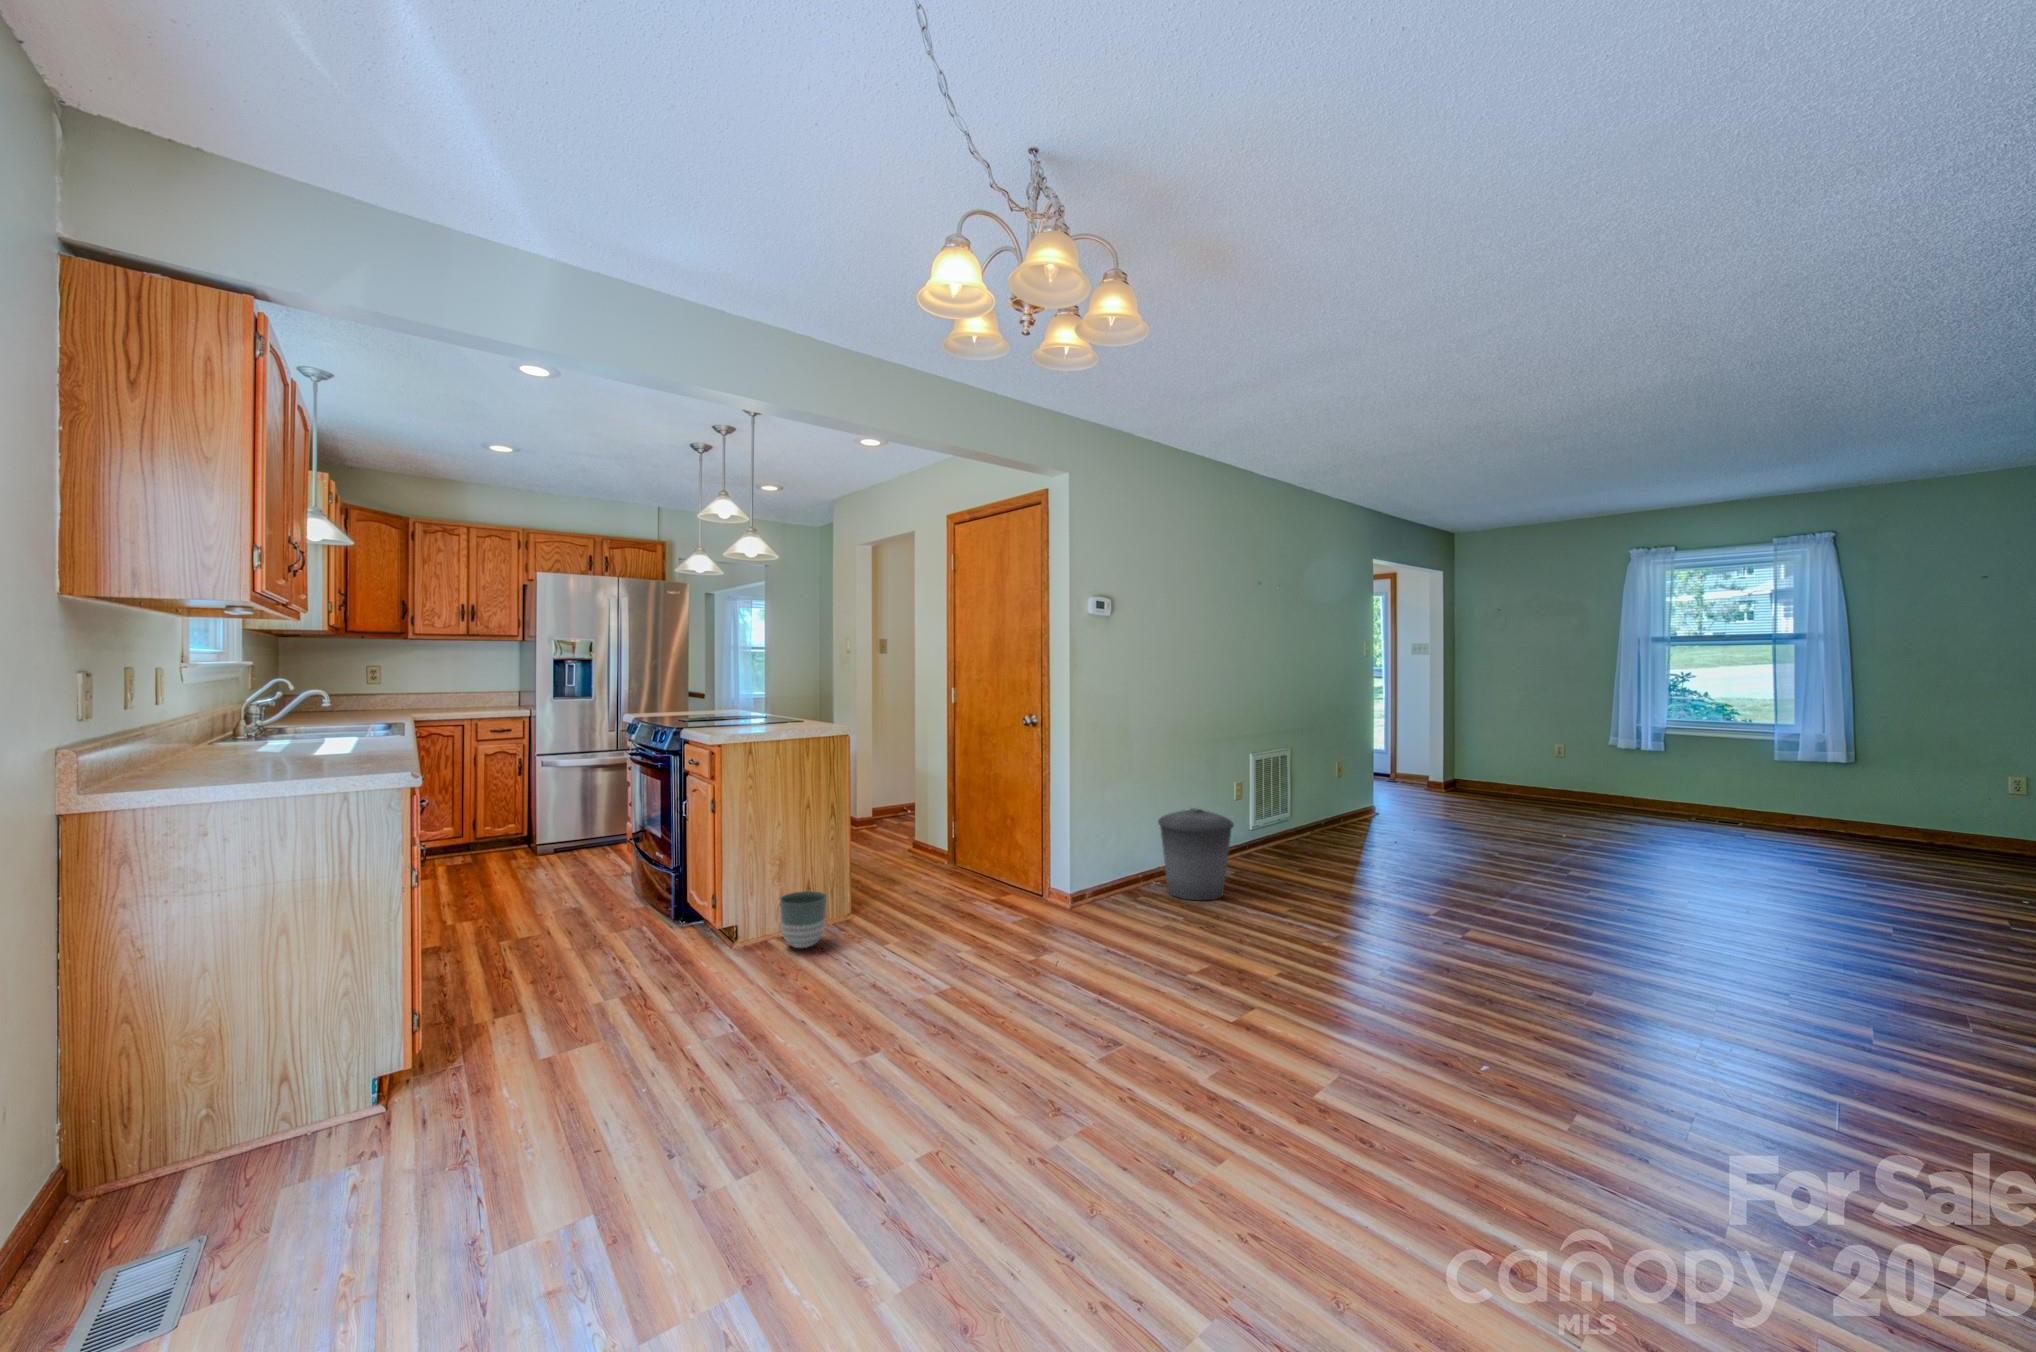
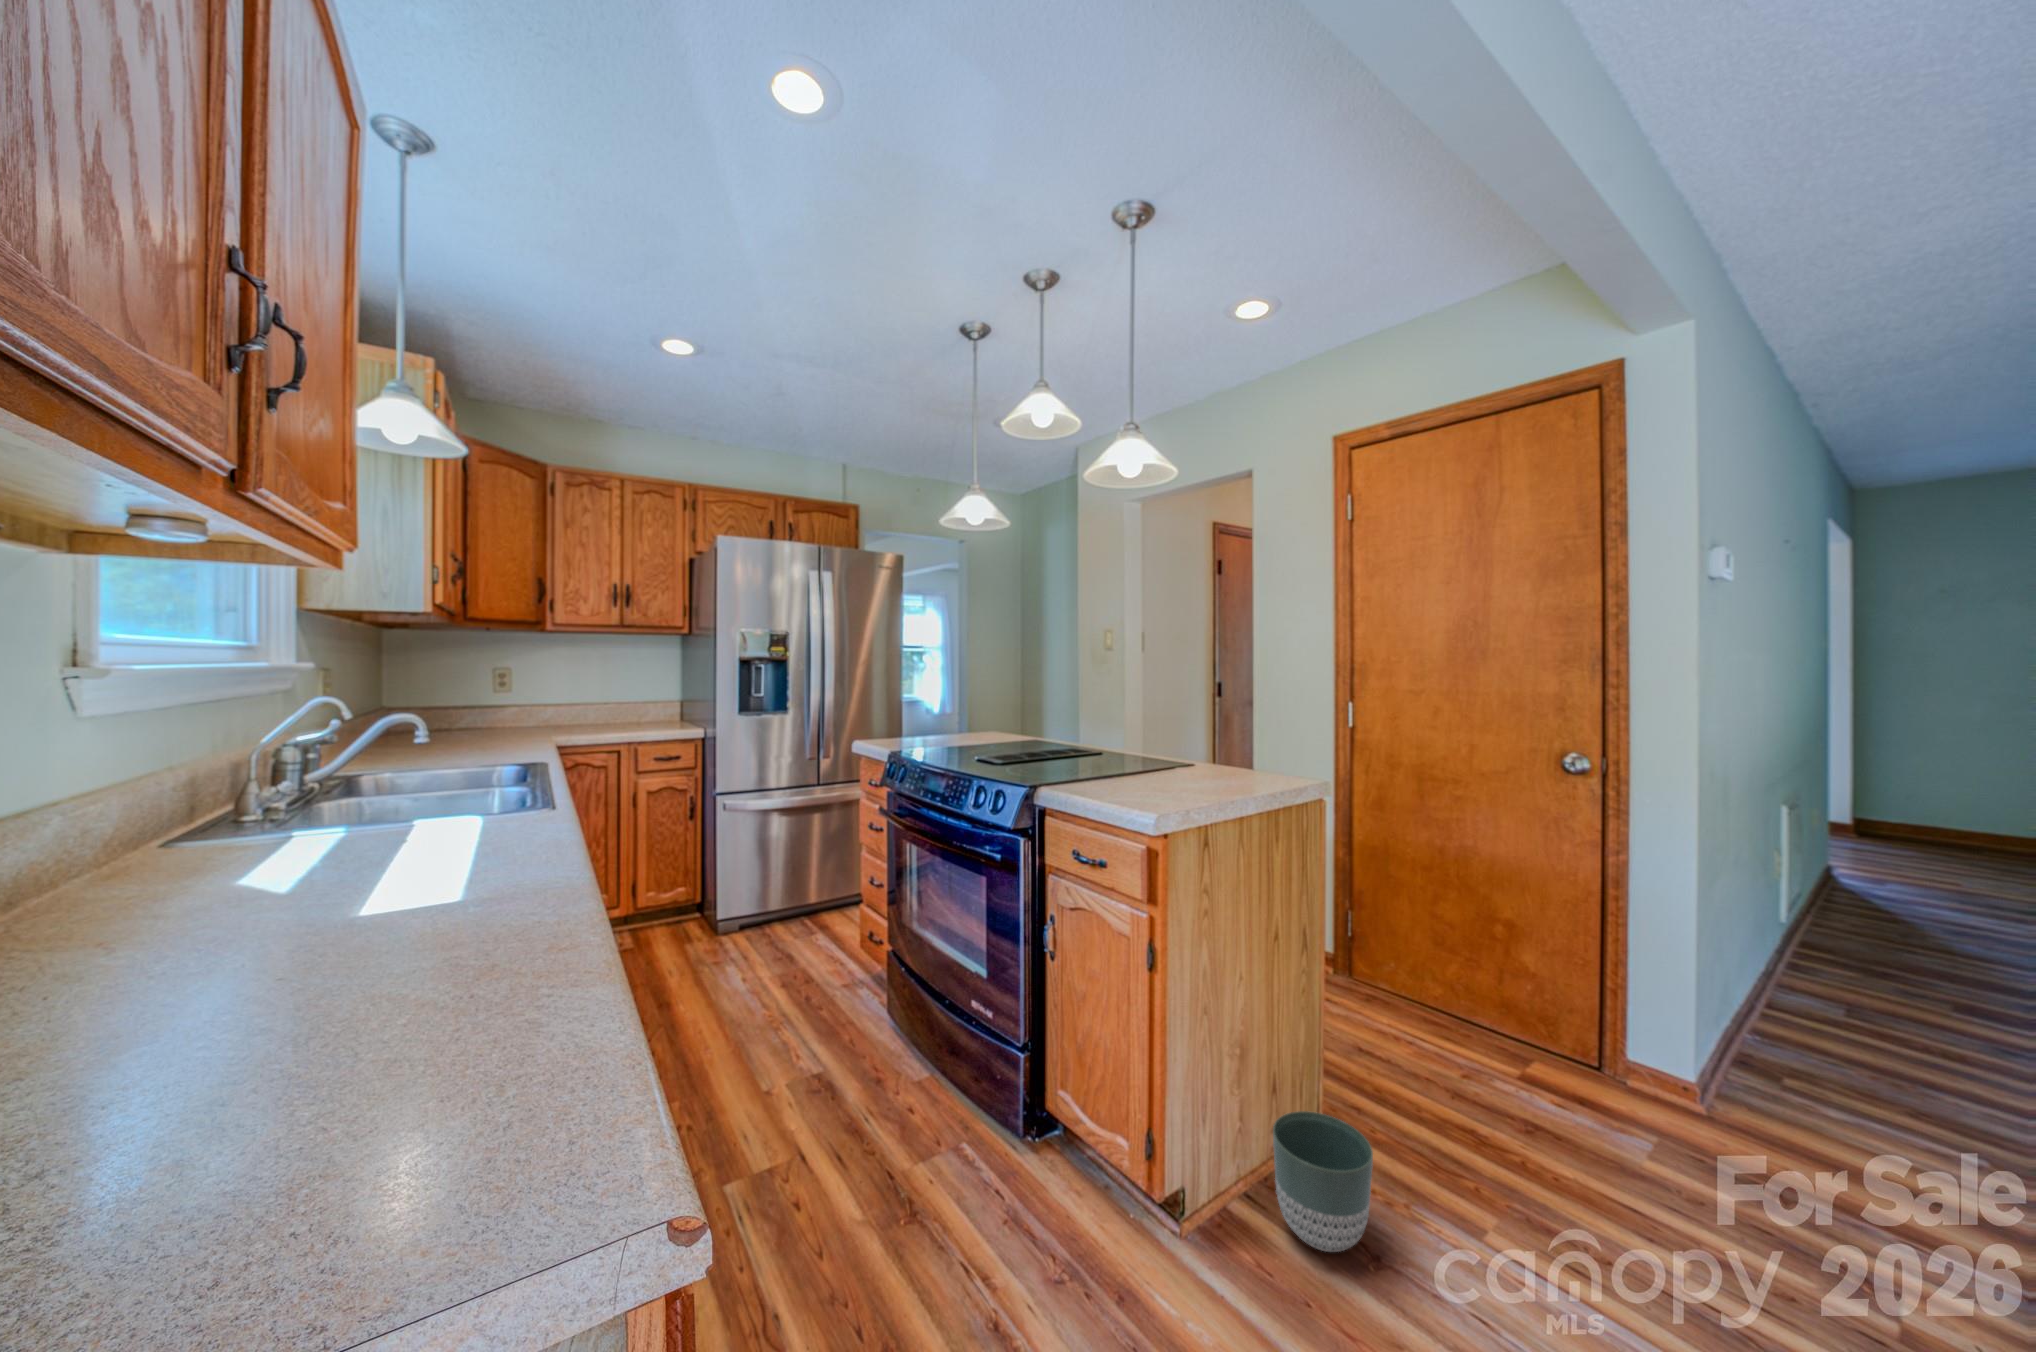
trash can: present [1158,808,1234,900] -> none [1759,915,1959,1090]

